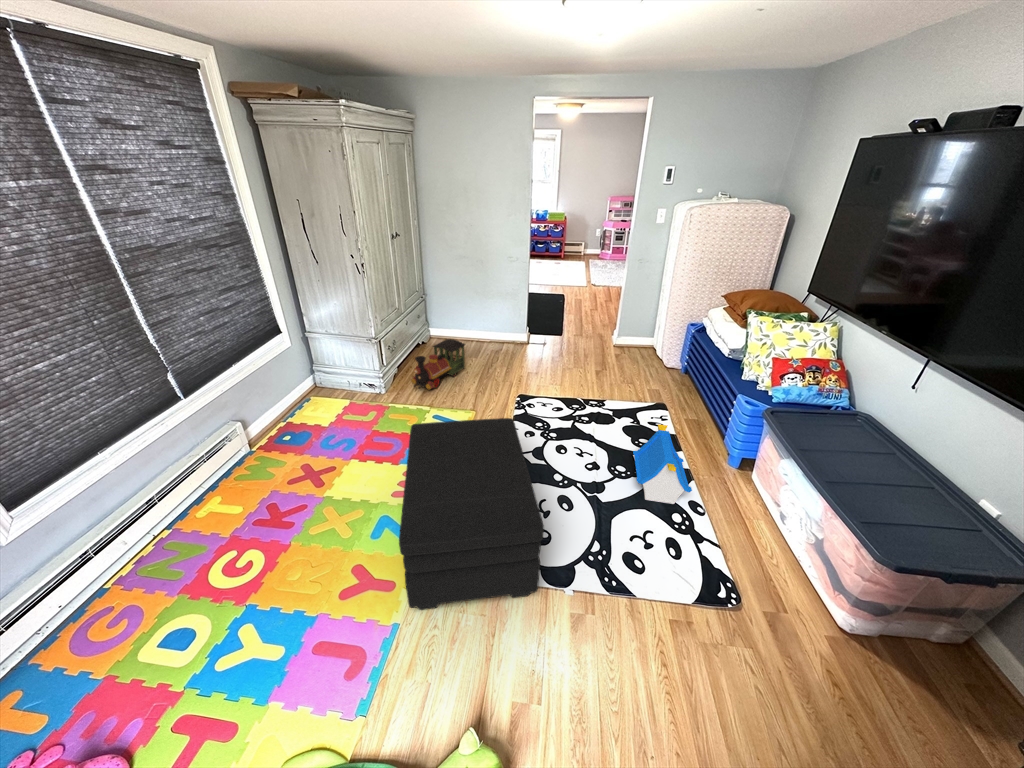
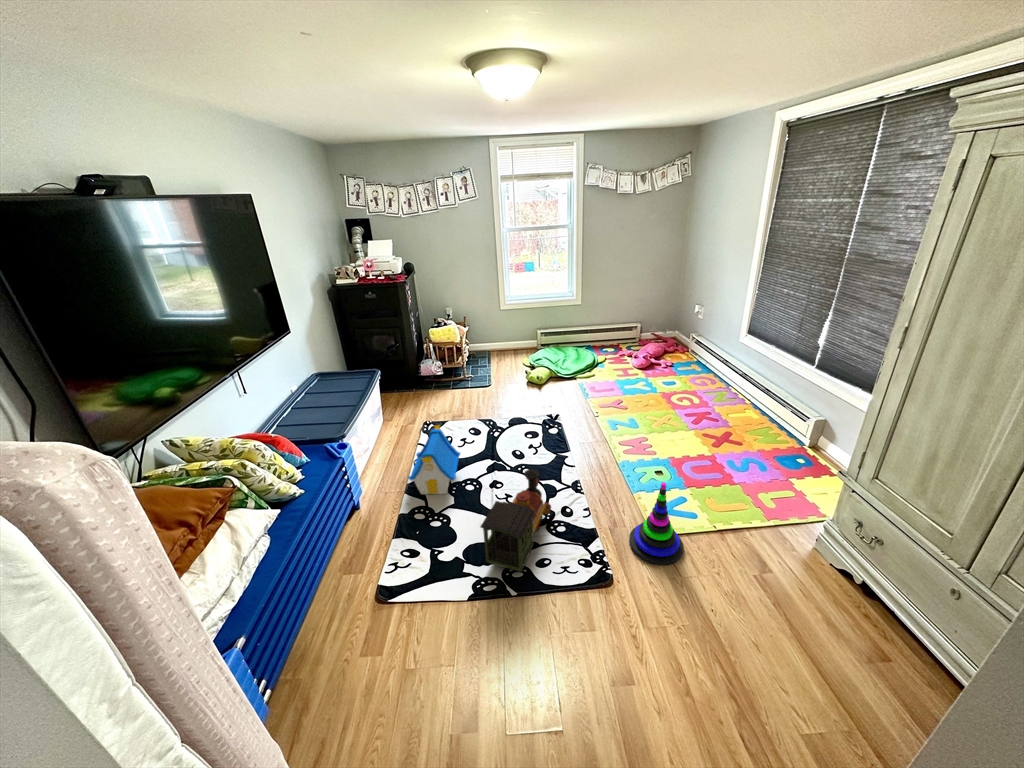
toy train: present [411,339,465,390] -> present [480,469,551,572]
stacking toy: none [465,361,499,417] -> present [629,482,683,565]
ottoman: present [399,418,544,610] -> none [526,352,640,457]

